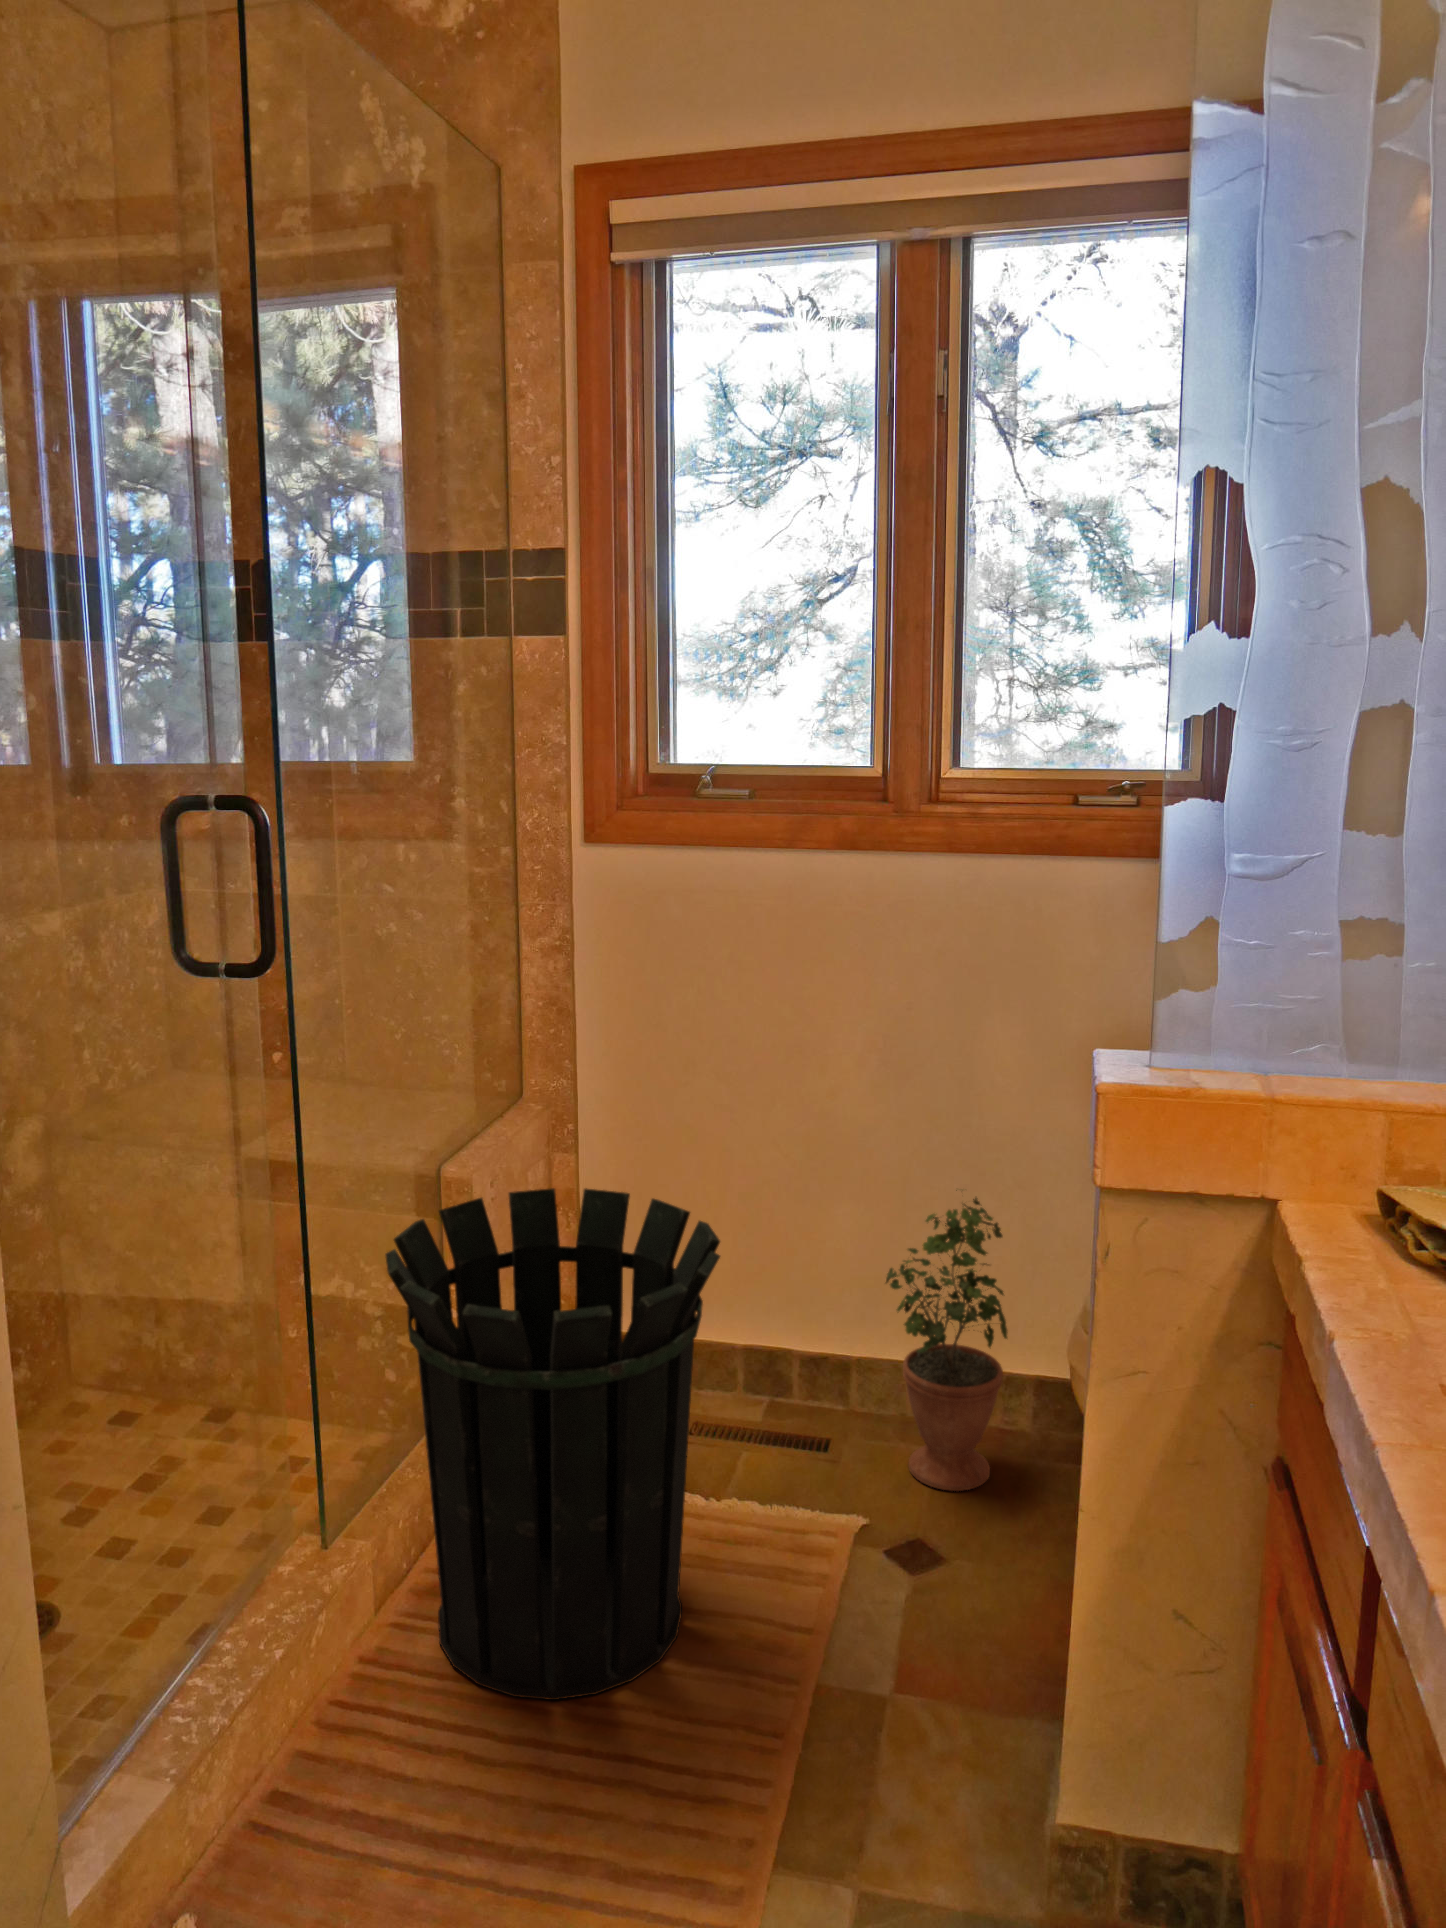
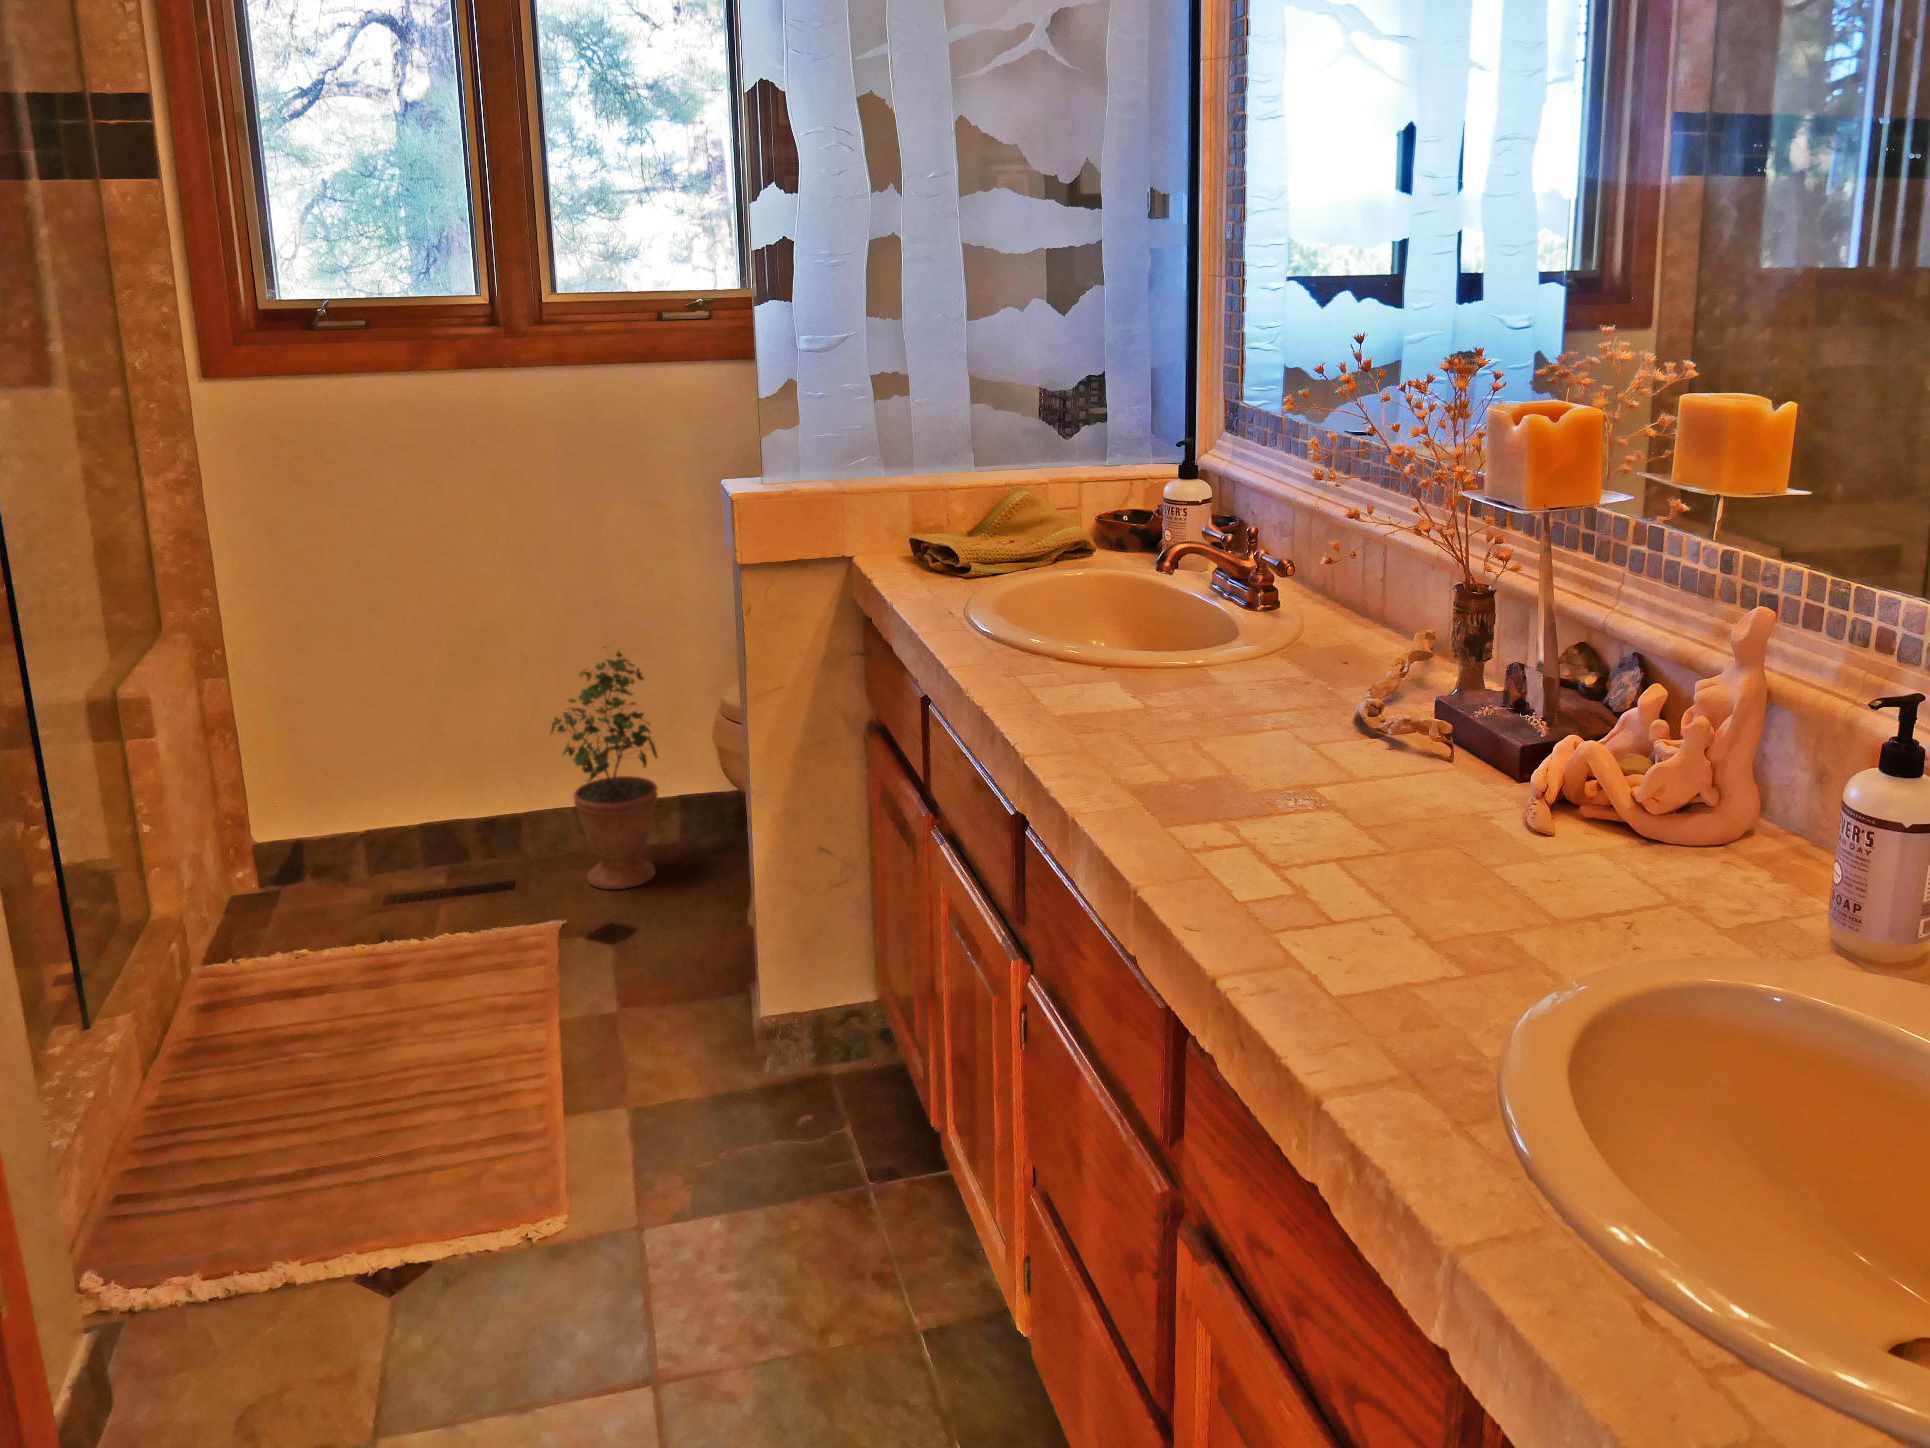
waste bin: present [385,1188,720,1700] -> none [104,676,428,1098]

